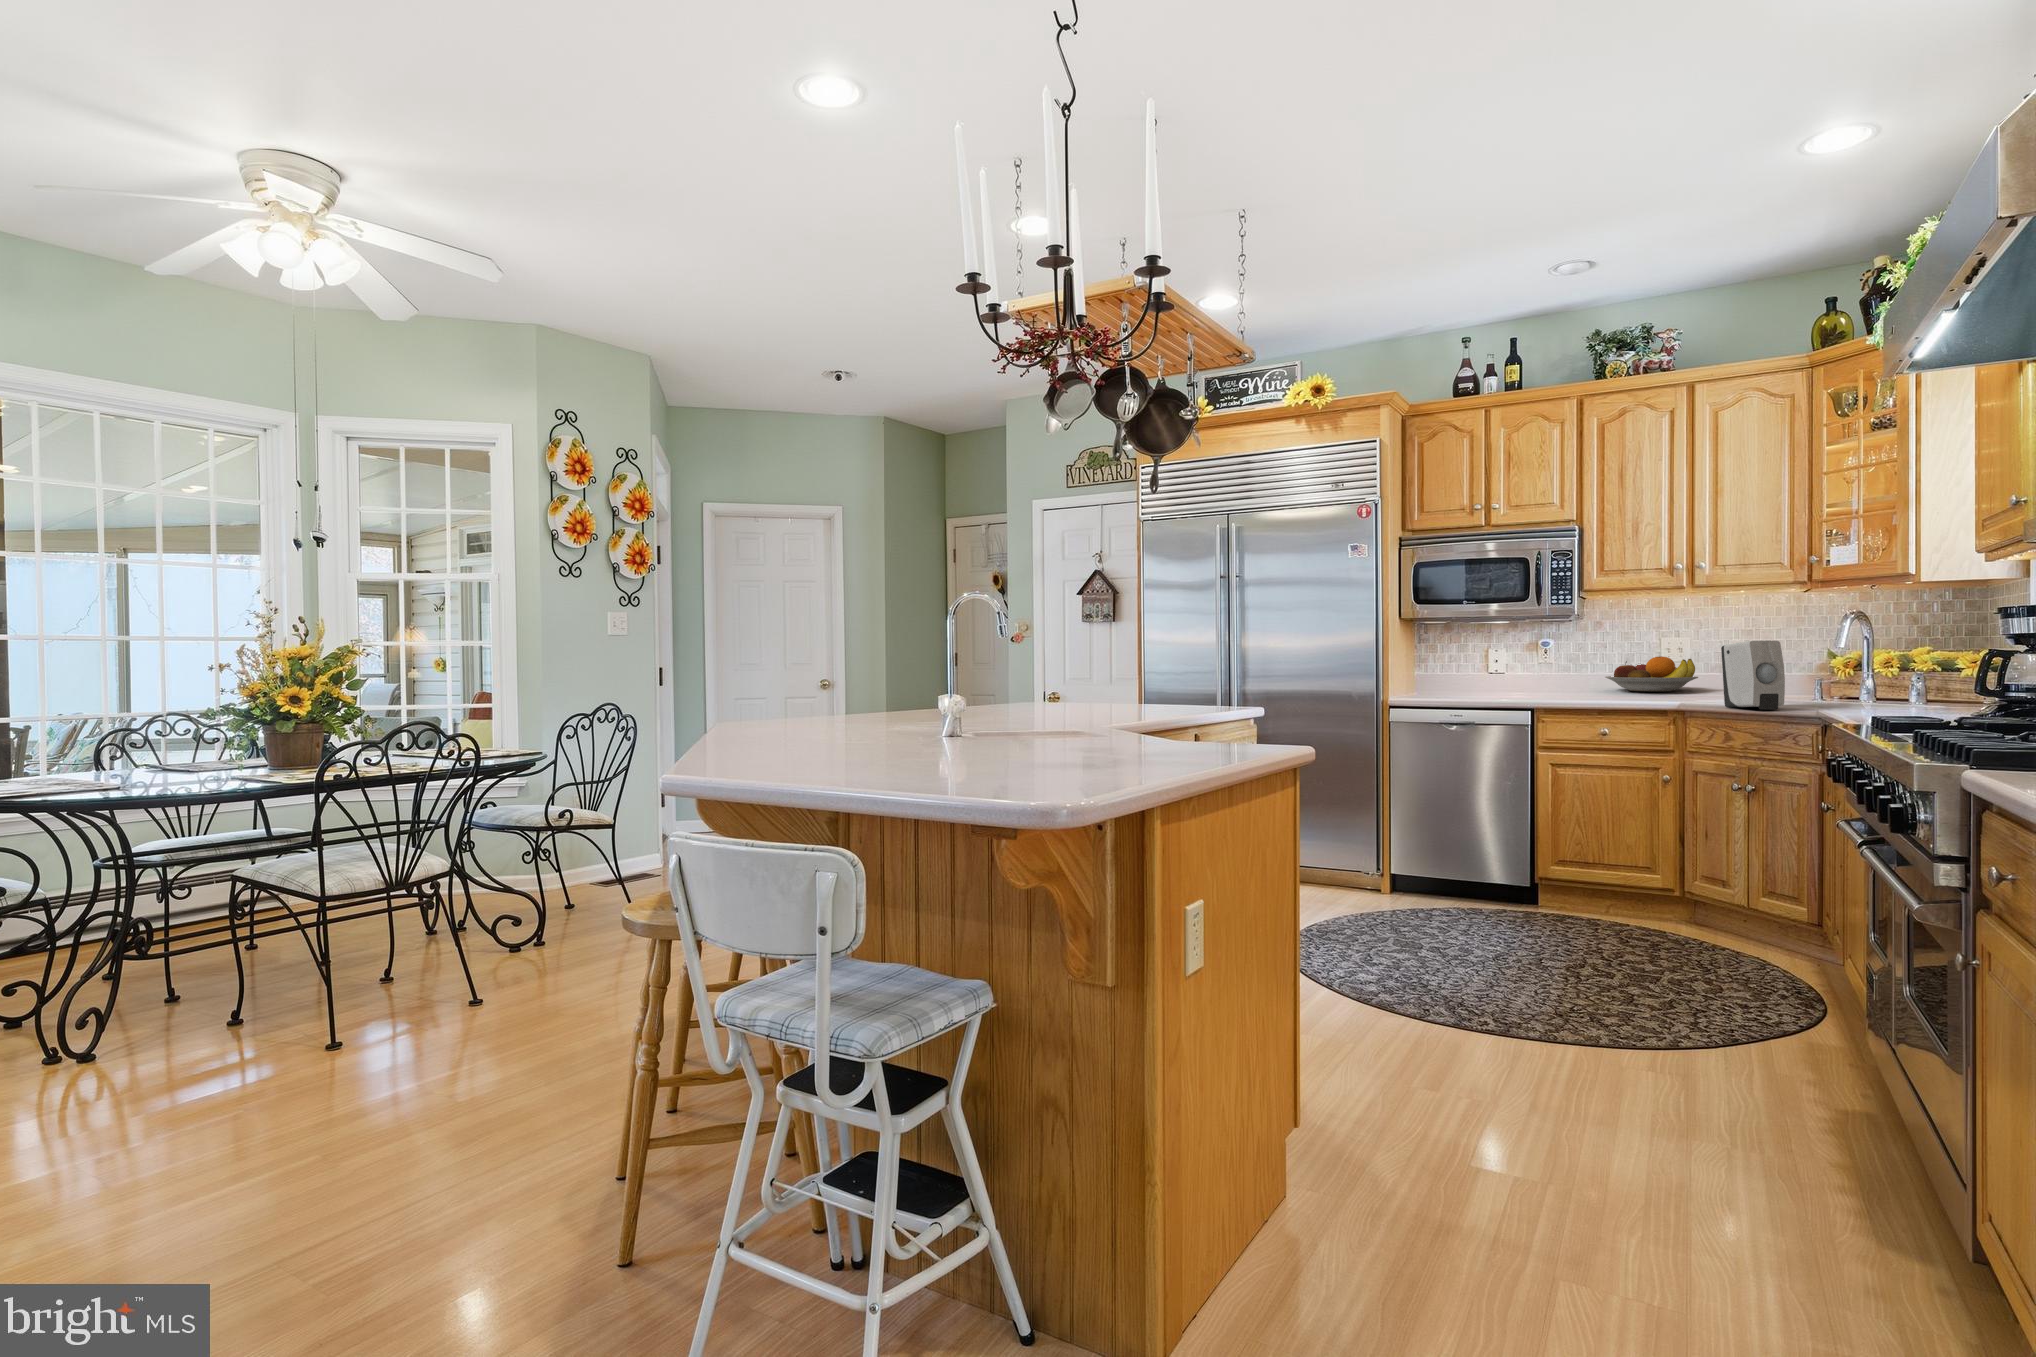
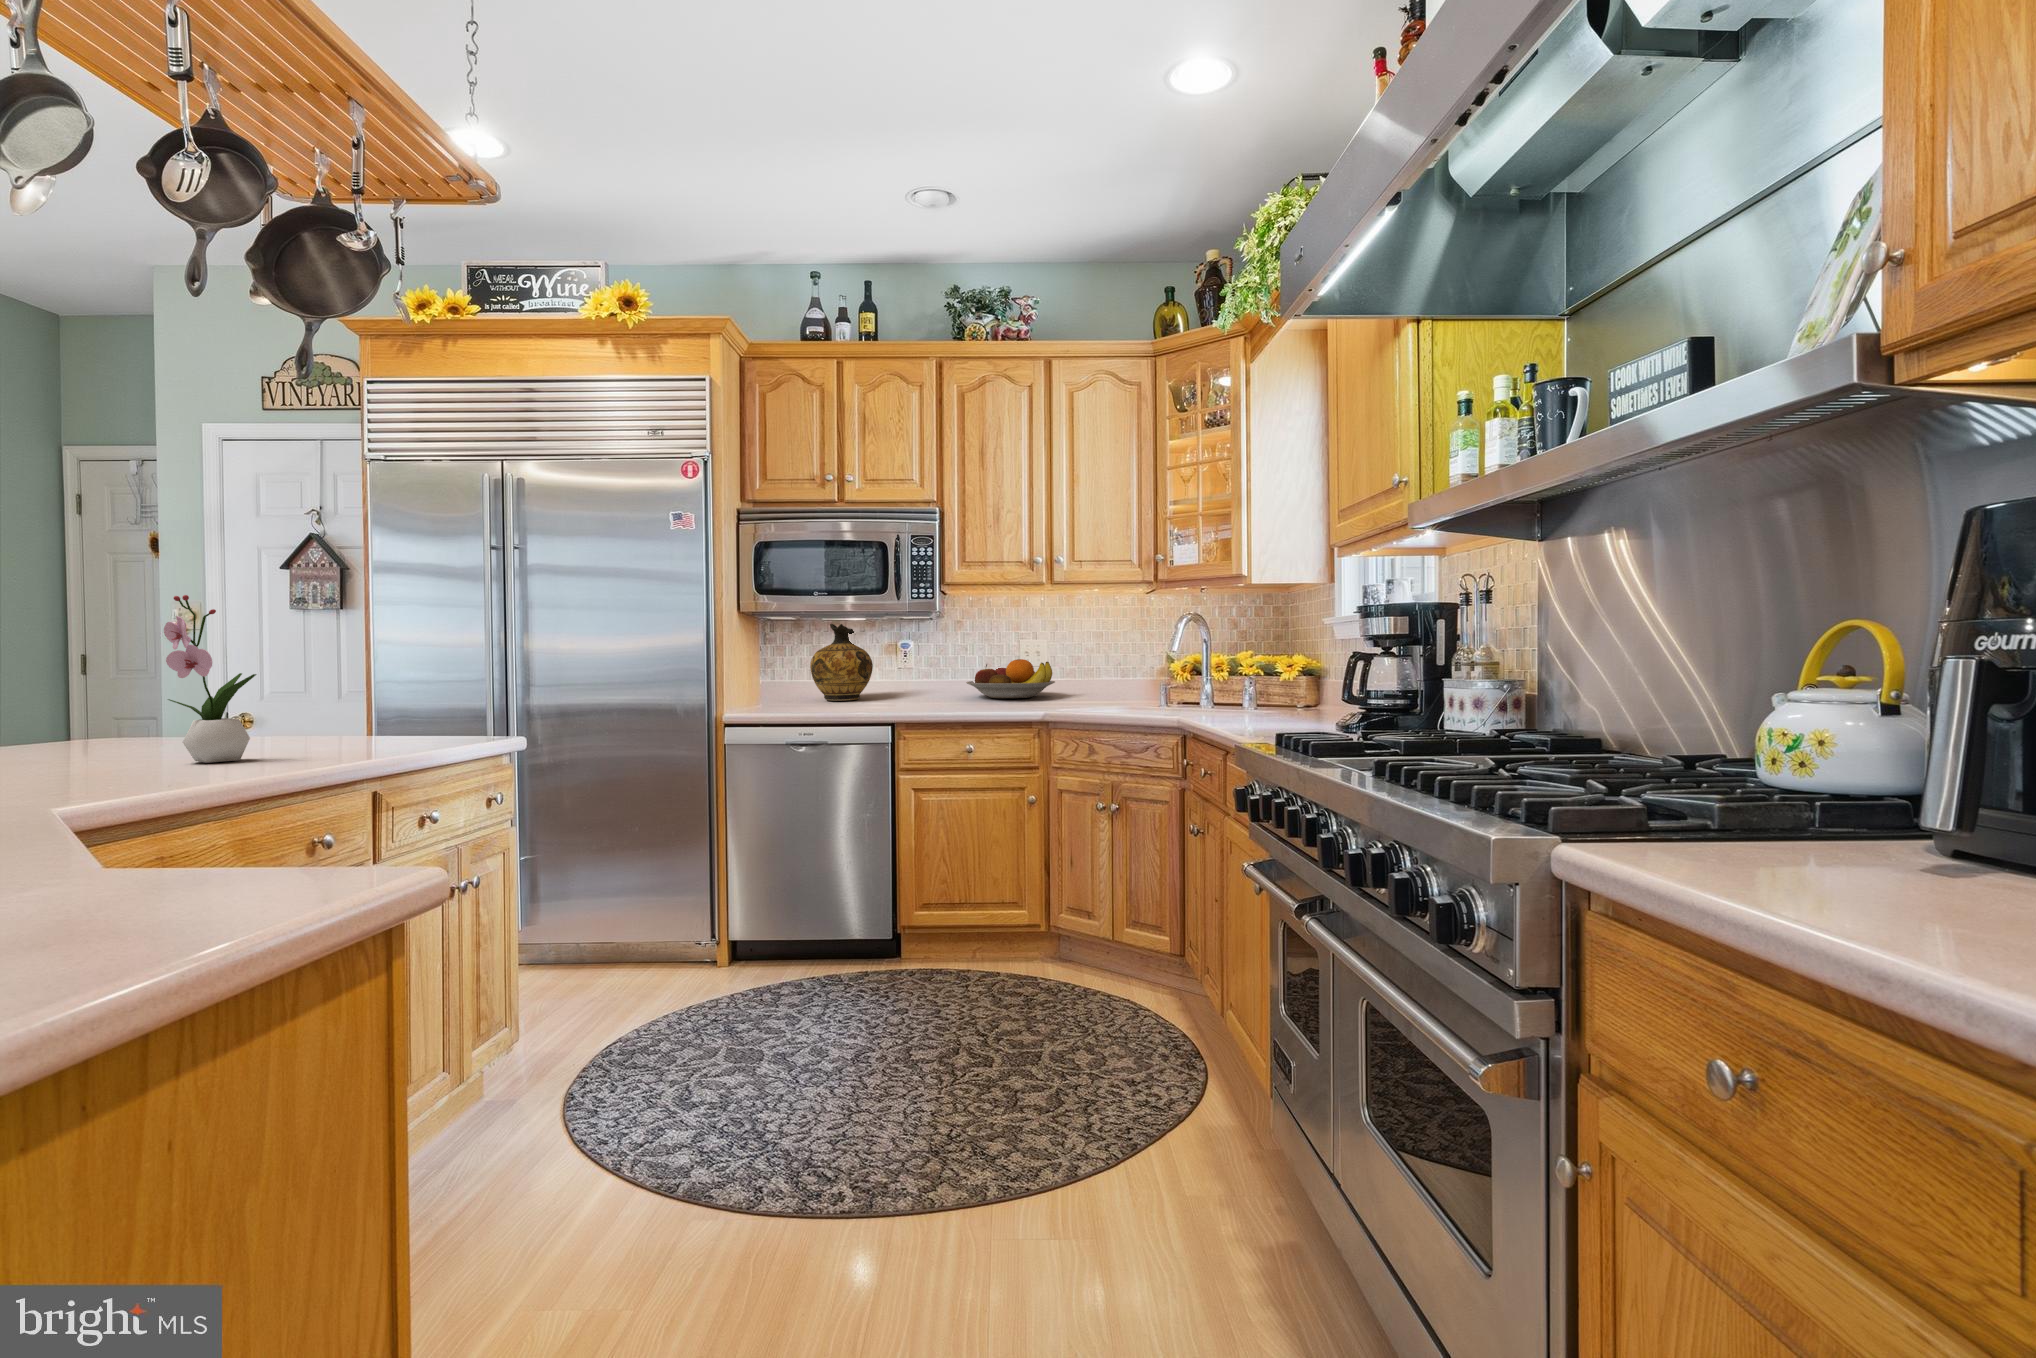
flower arrangement: none [1074,614,1118,711] -> present [164,595,256,763]
ceramic jug: none [1459,627,1515,691] -> present [810,624,873,701]
soap dispenser: present [1721,641,1785,709] -> none [1083,644,1143,720]

